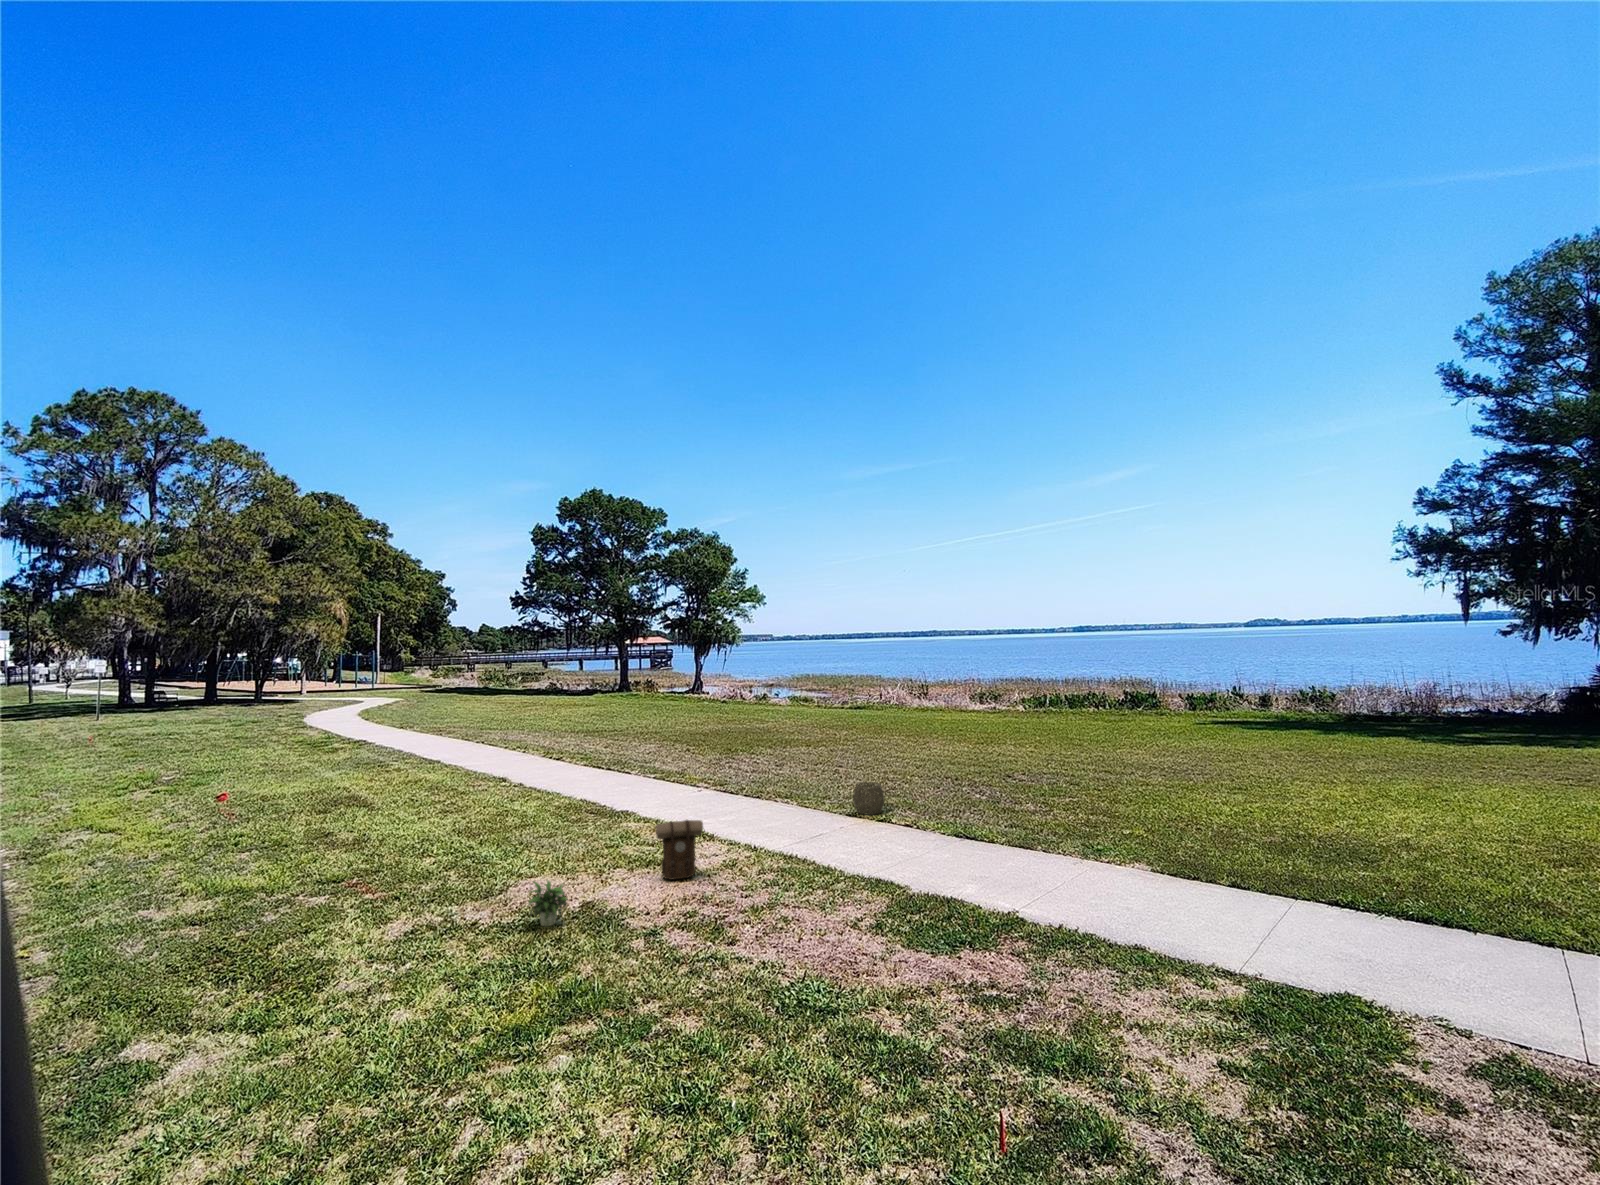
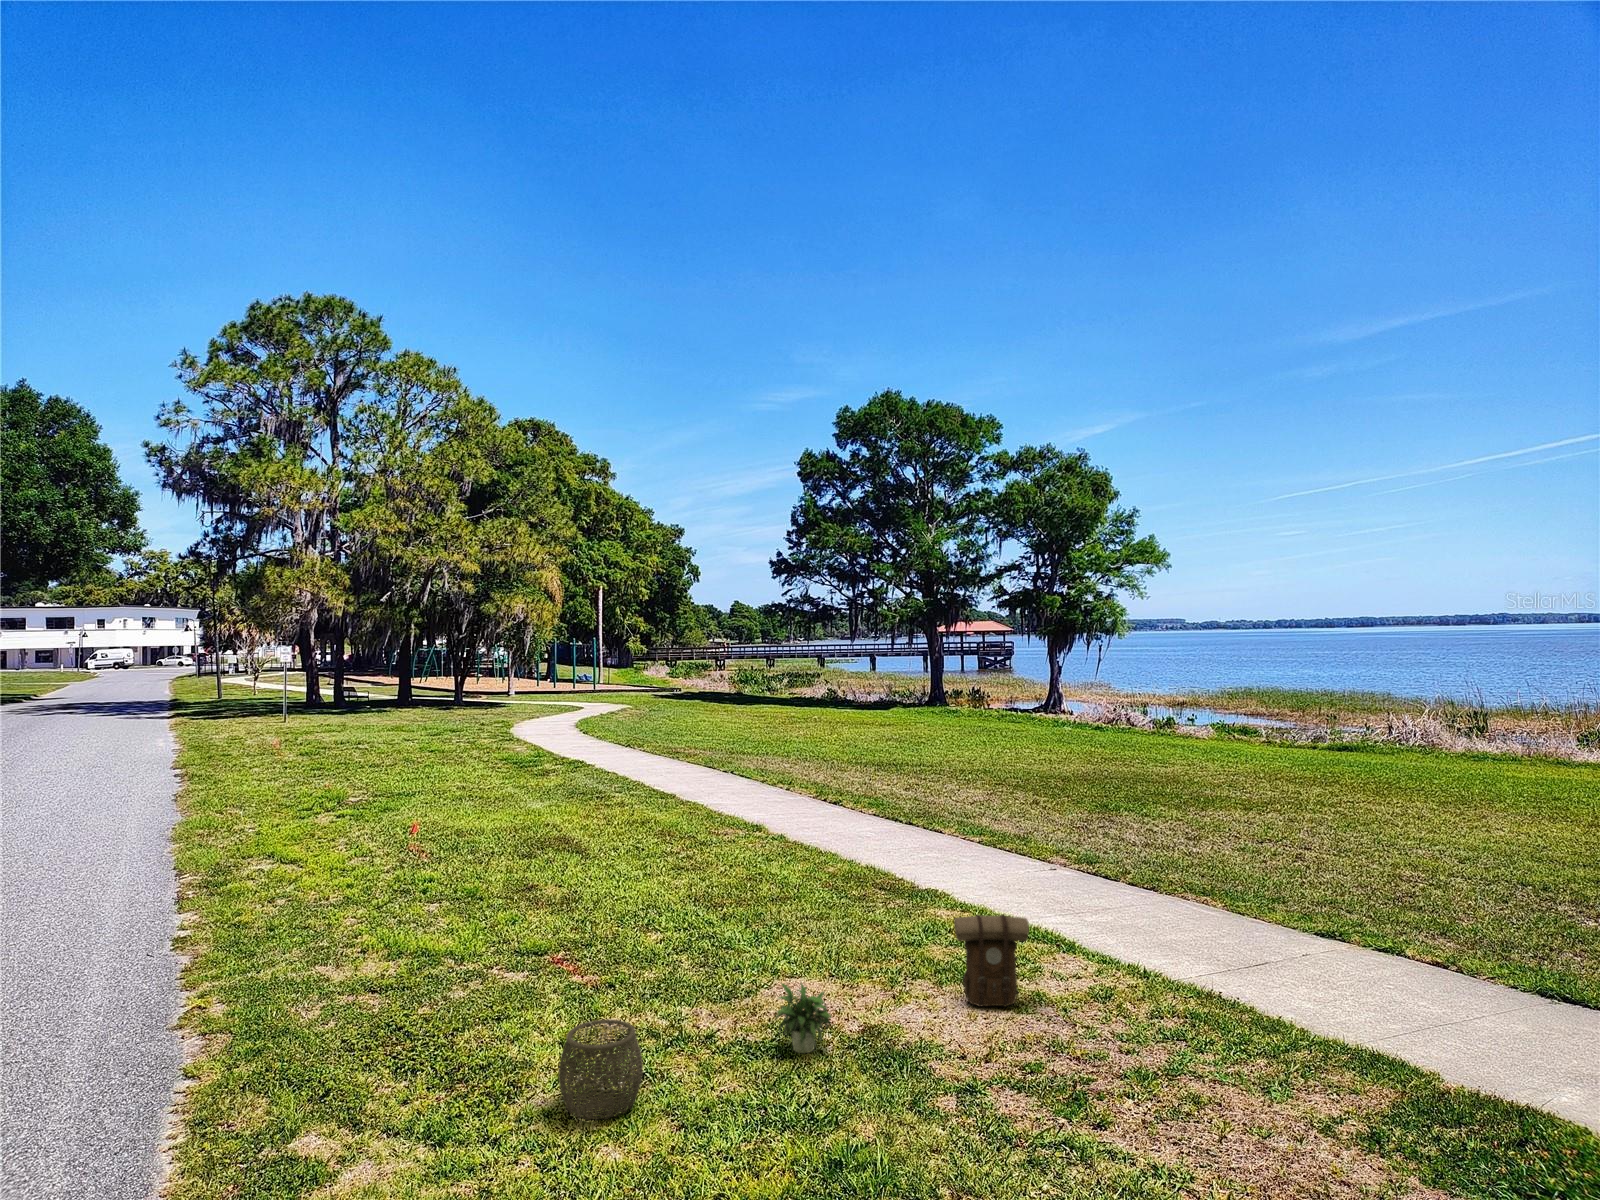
woven basket: present [853,782,885,815] -> present [558,1019,643,1120]

